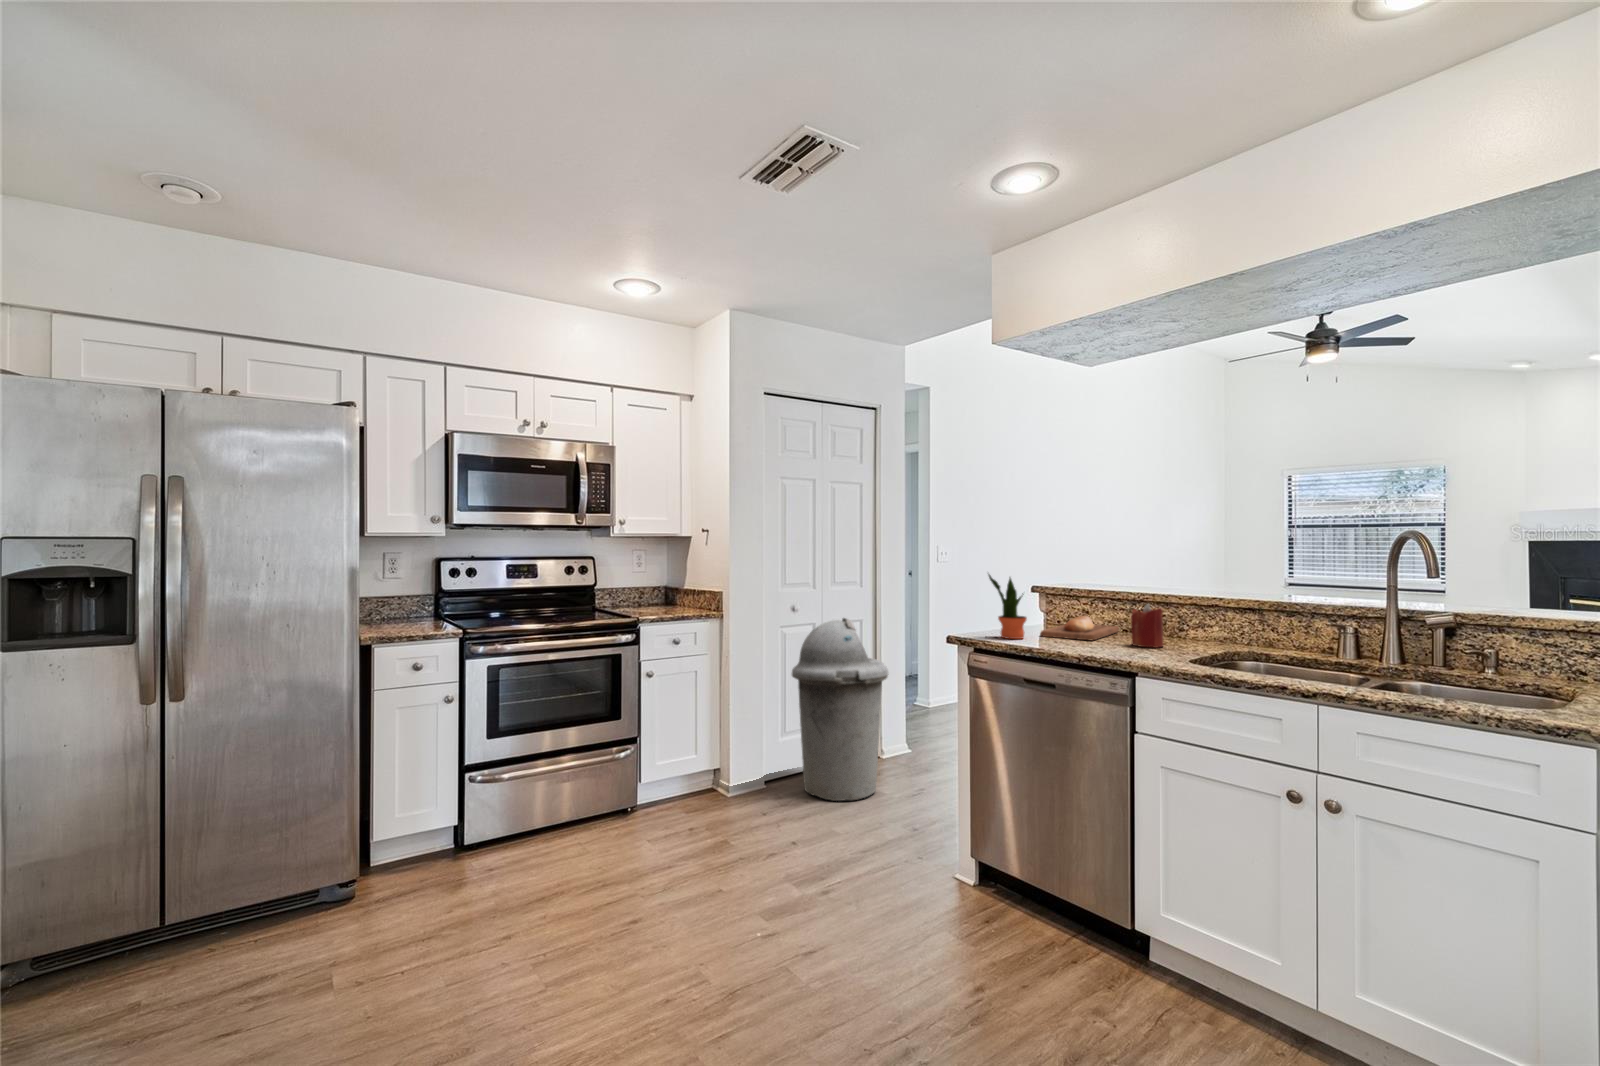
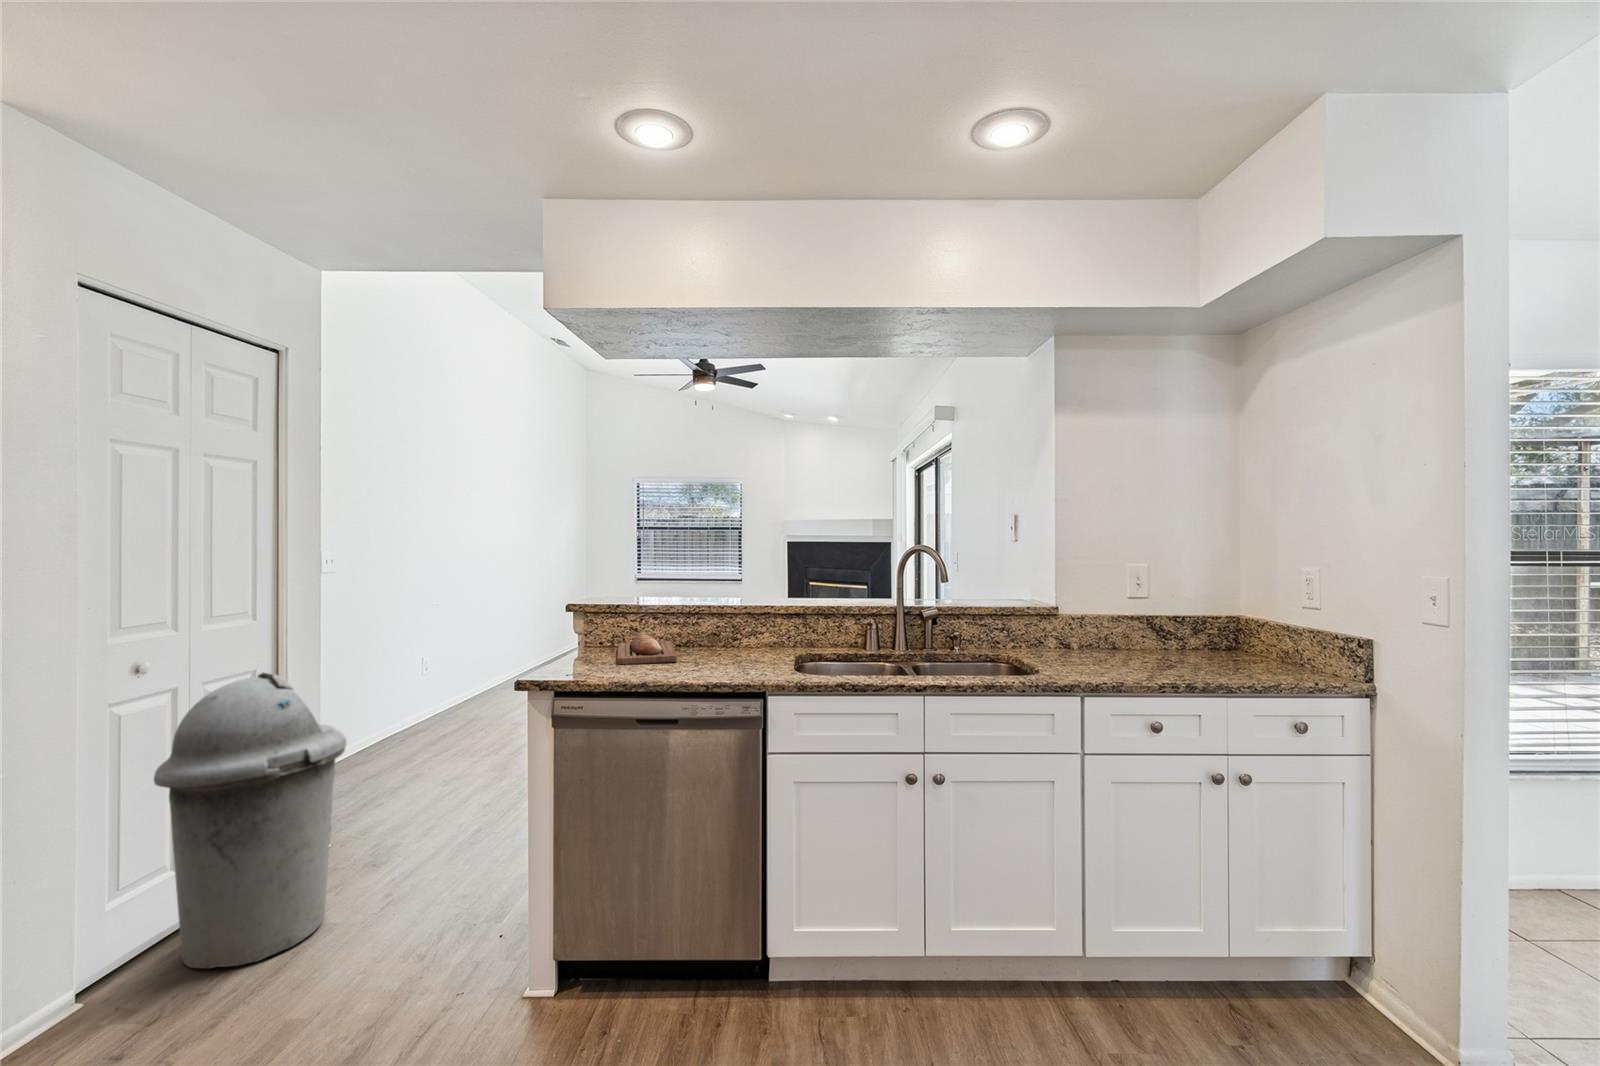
potted plant: present [988,574,1027,639] -> none [570,595,615,674]
candle: present [1131,604,1164,648] -> none [714,618,742,662]

